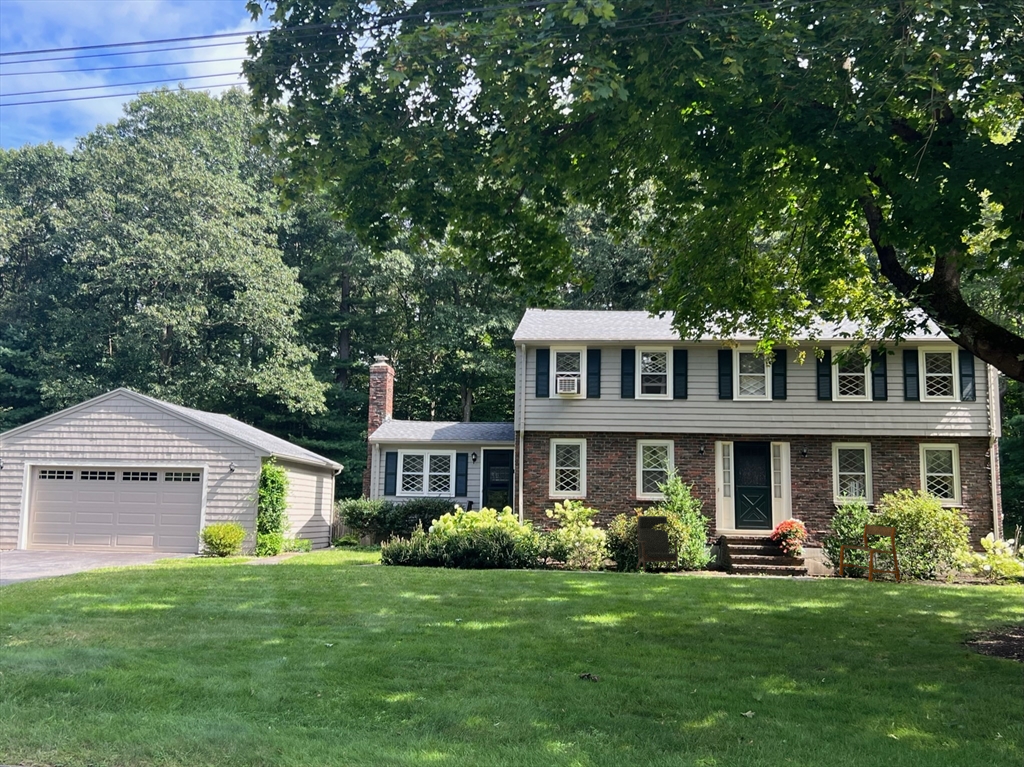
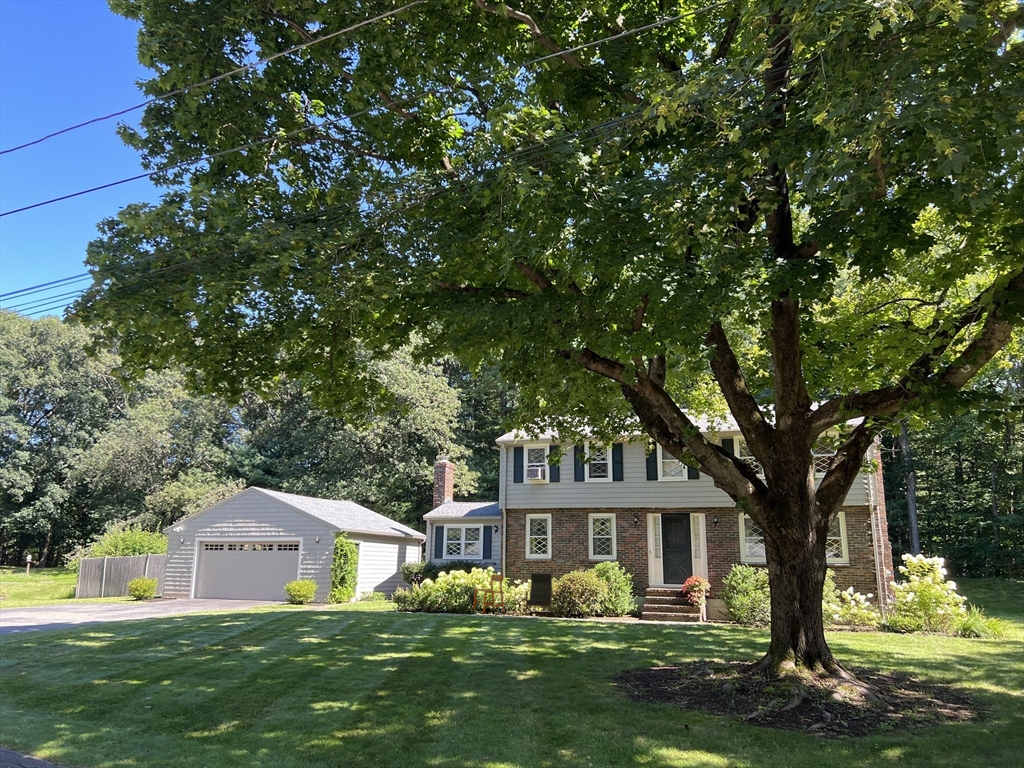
bench: present [839,524,900,582] -> present [473,574,504,612]

